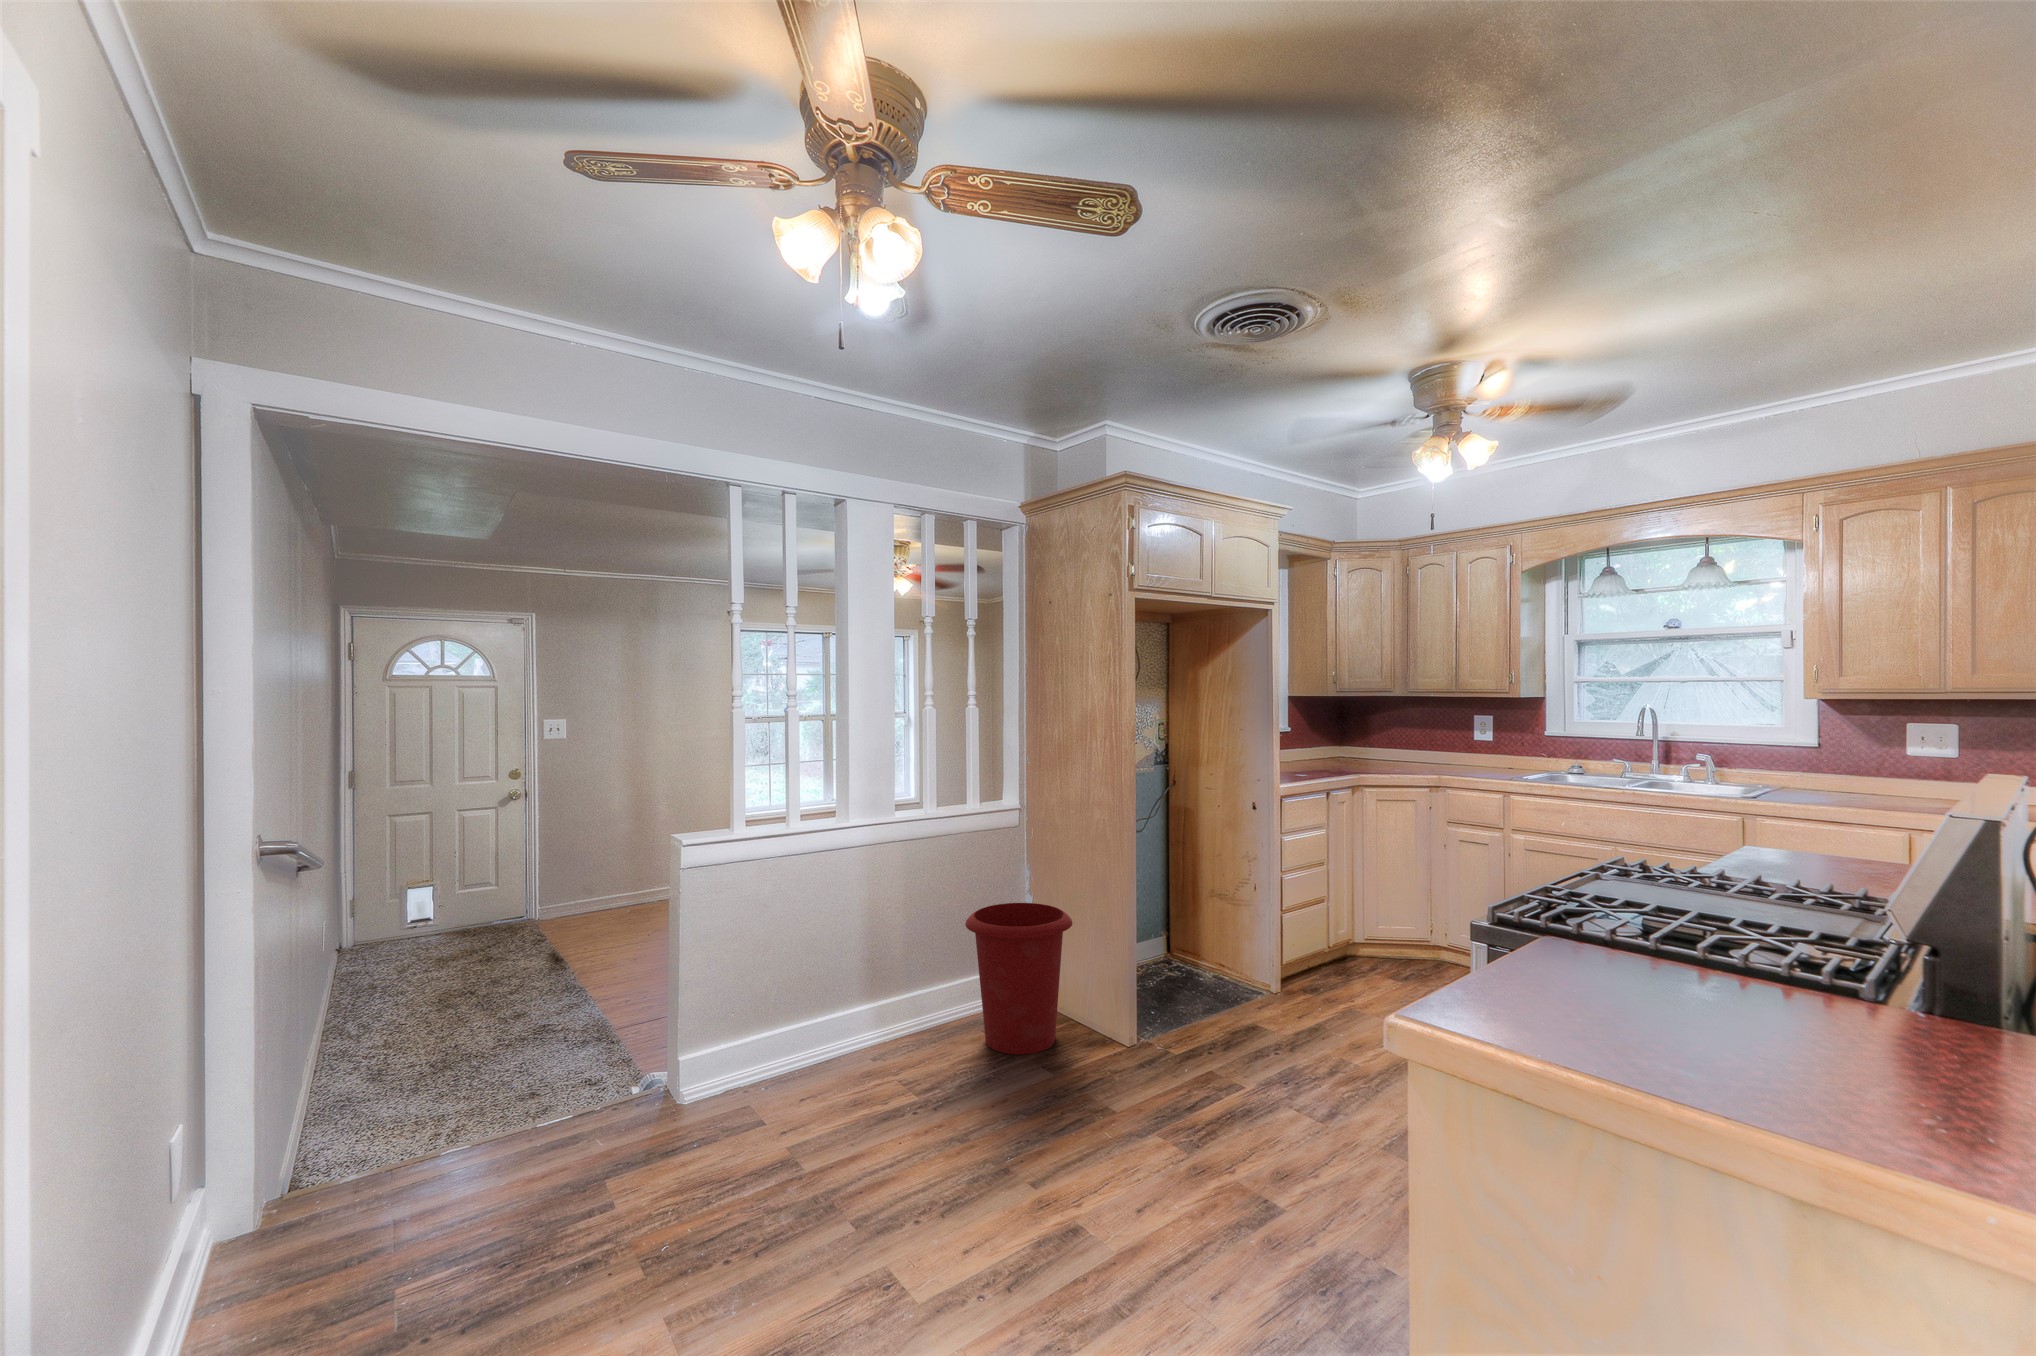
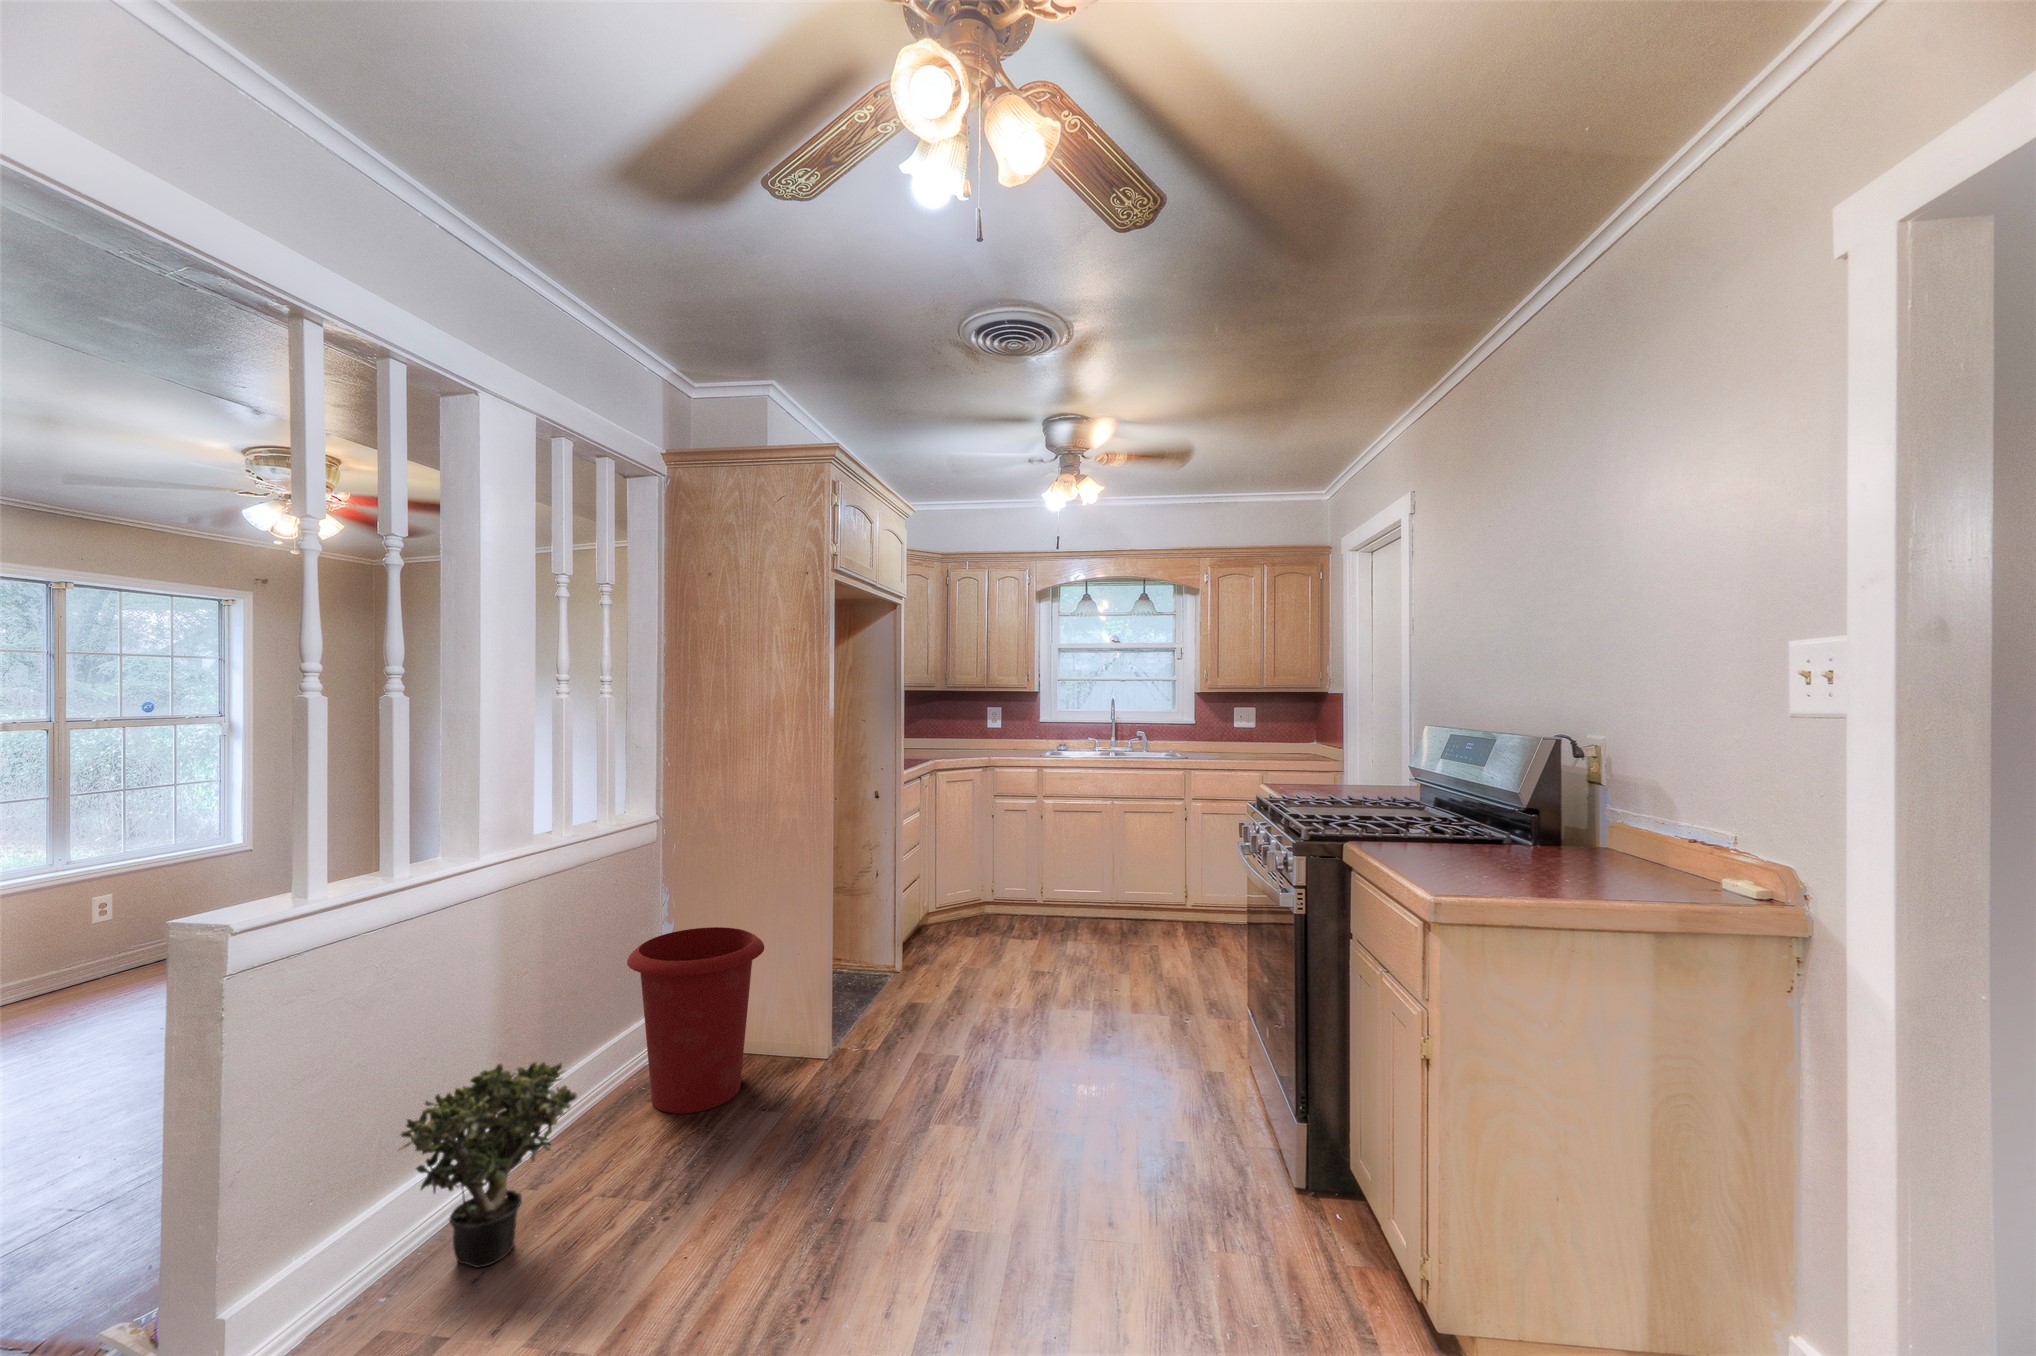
potted plant: none [771,962,877,1098] -> present [398,1062,577,1268]

